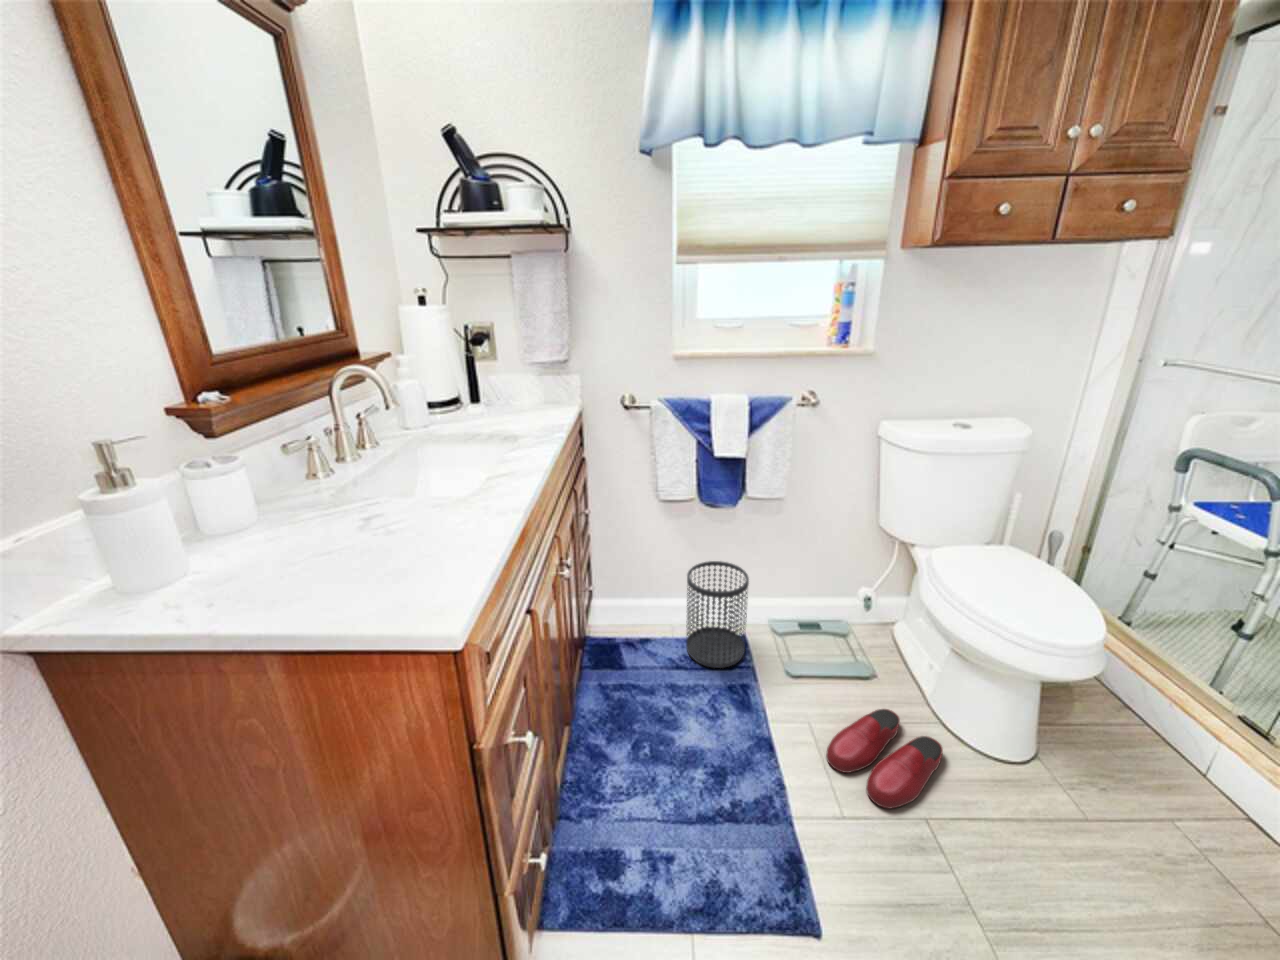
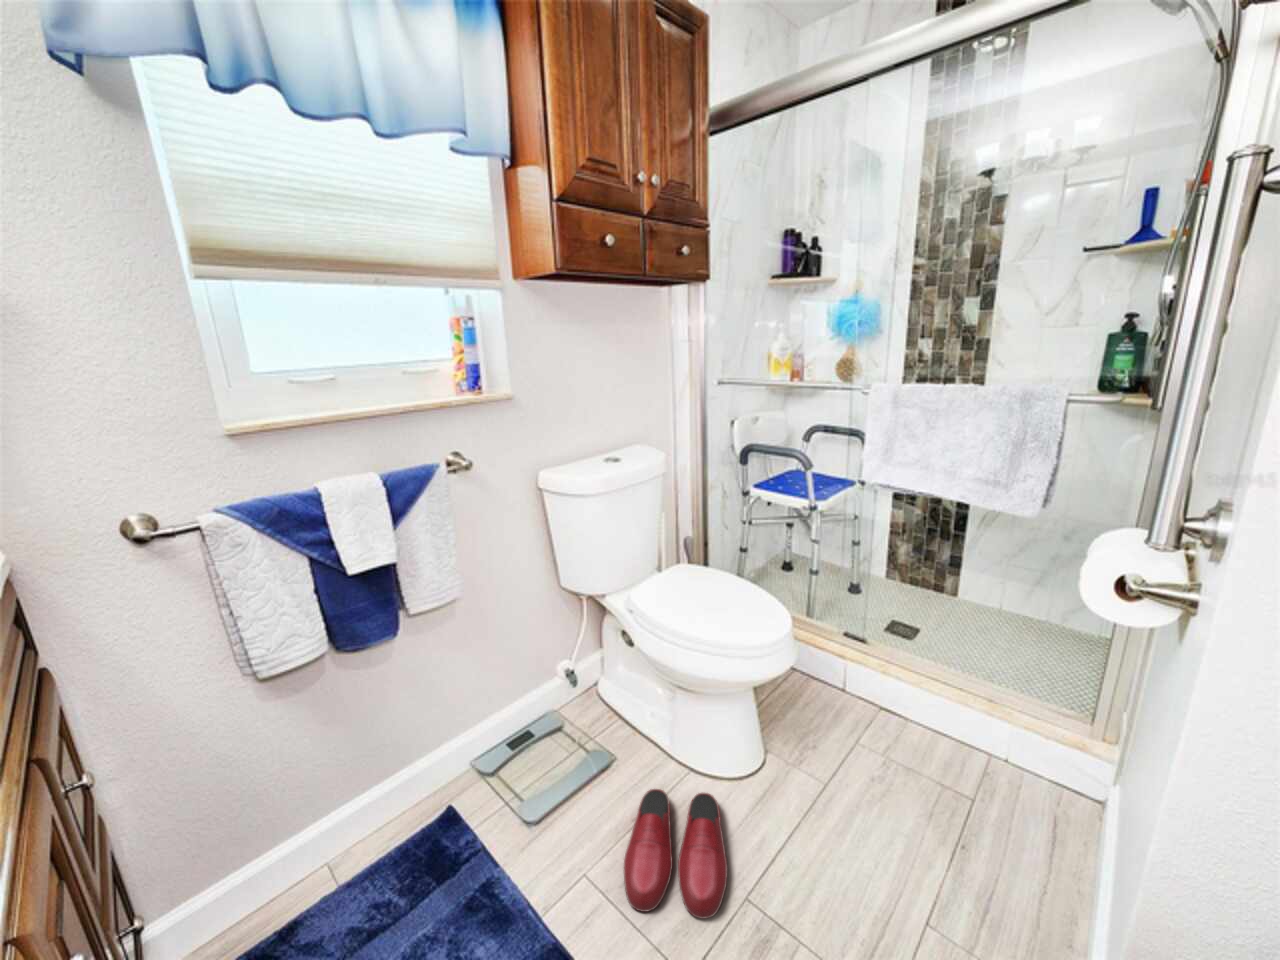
wastebasket: present [686,561,749,668] -> none [344,717,463,898]

